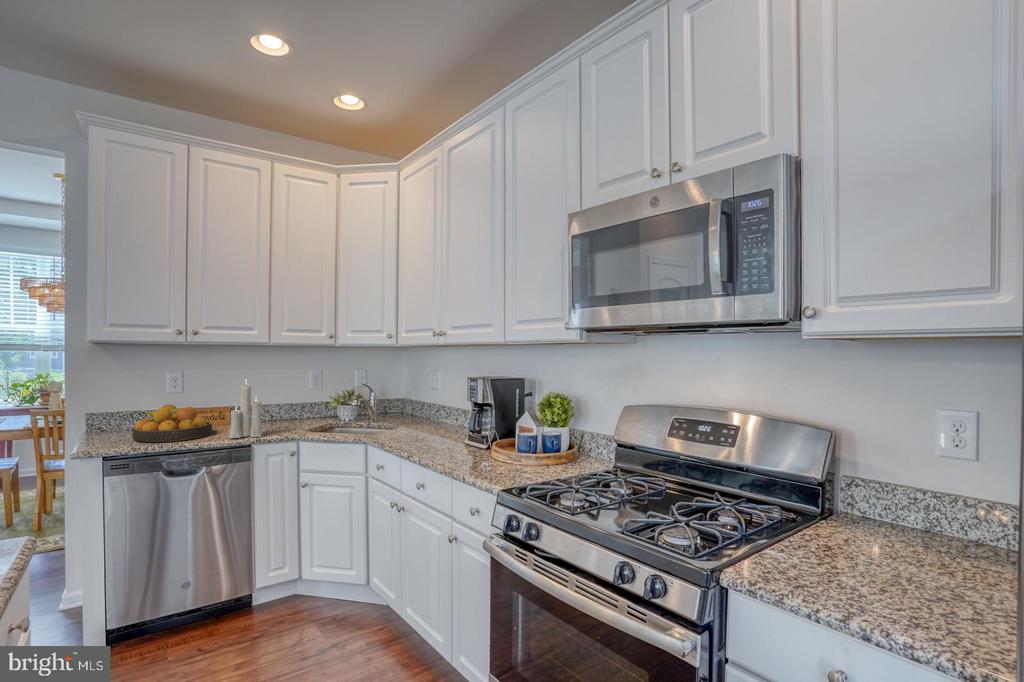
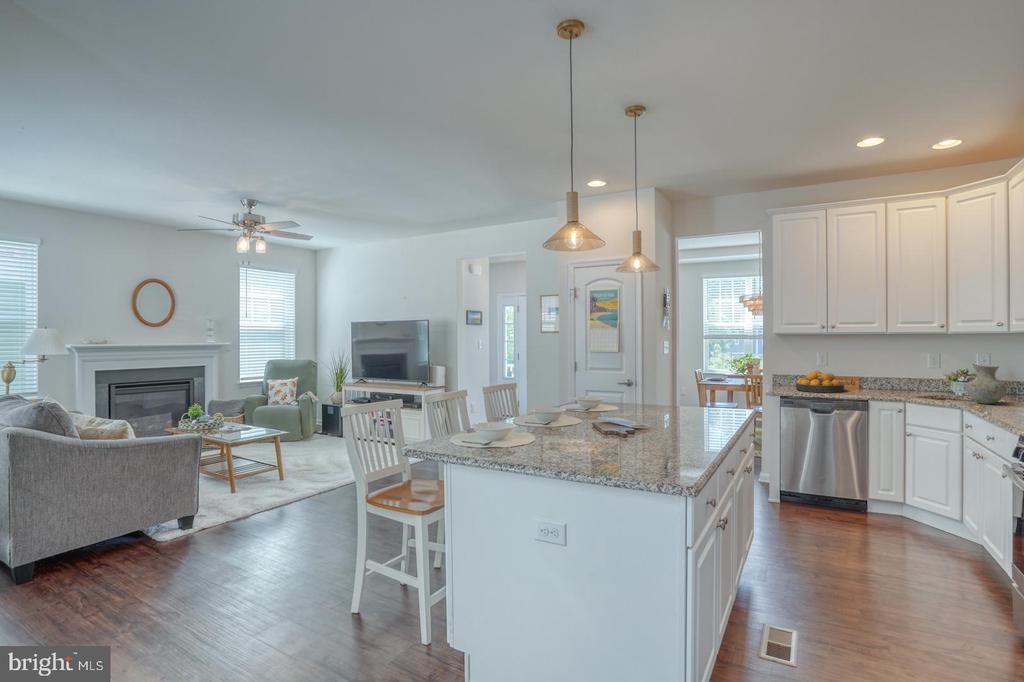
candle: present [229,383,262,438] -> none [854,353,878,396]
vase: none [365,384,402,432] -> present [966,365,1007,404]

